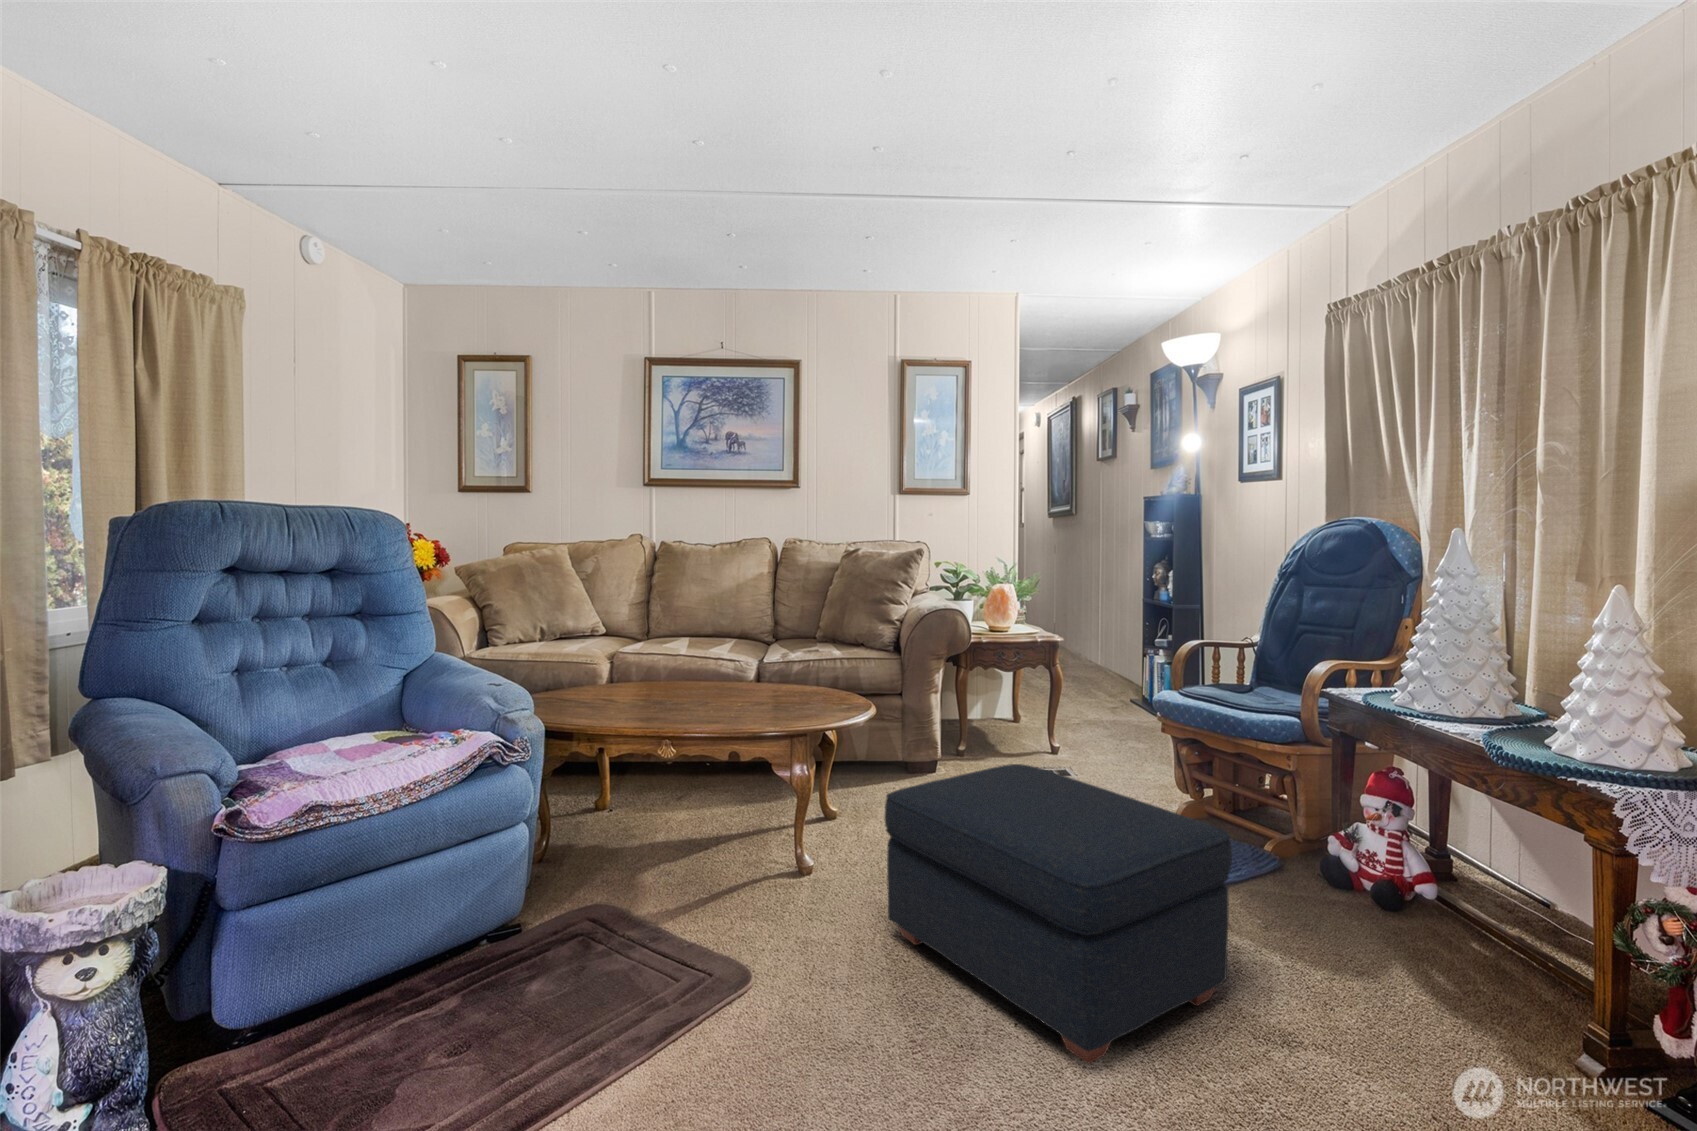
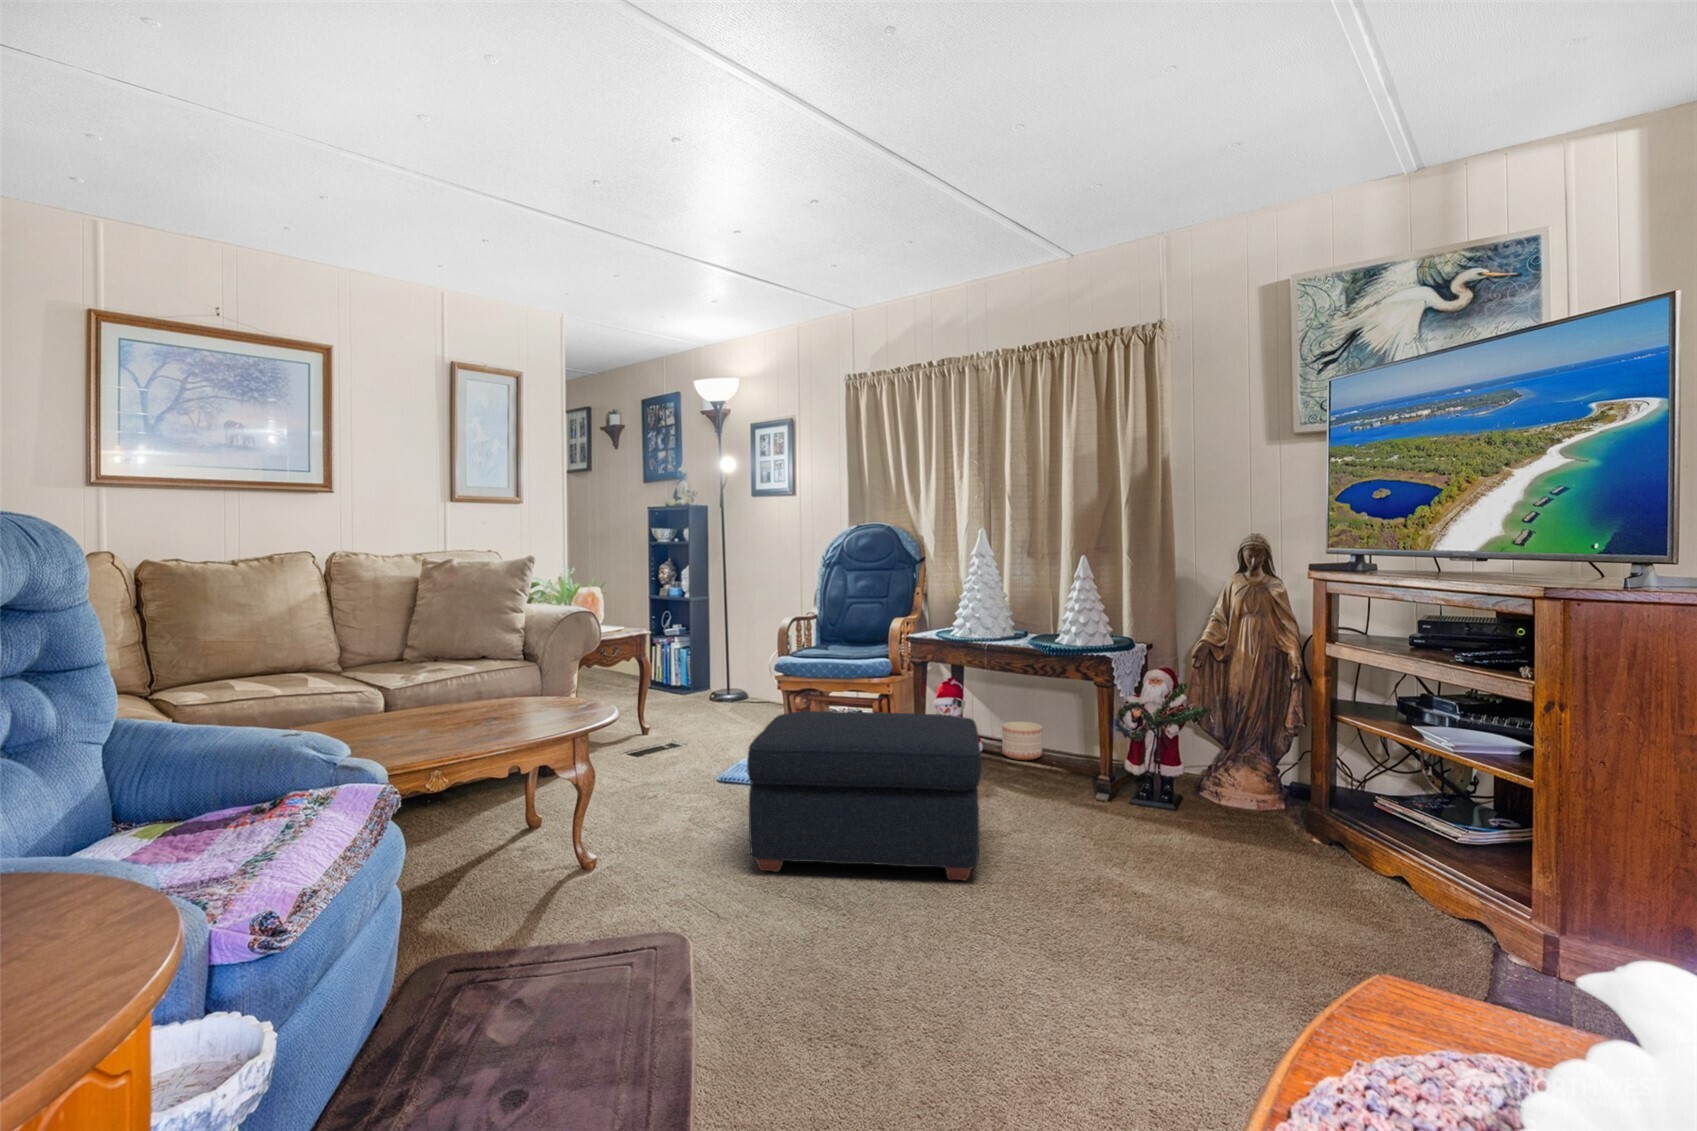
planter: none [1486,864,1577,943] -> present [1002,722,1042,760]

